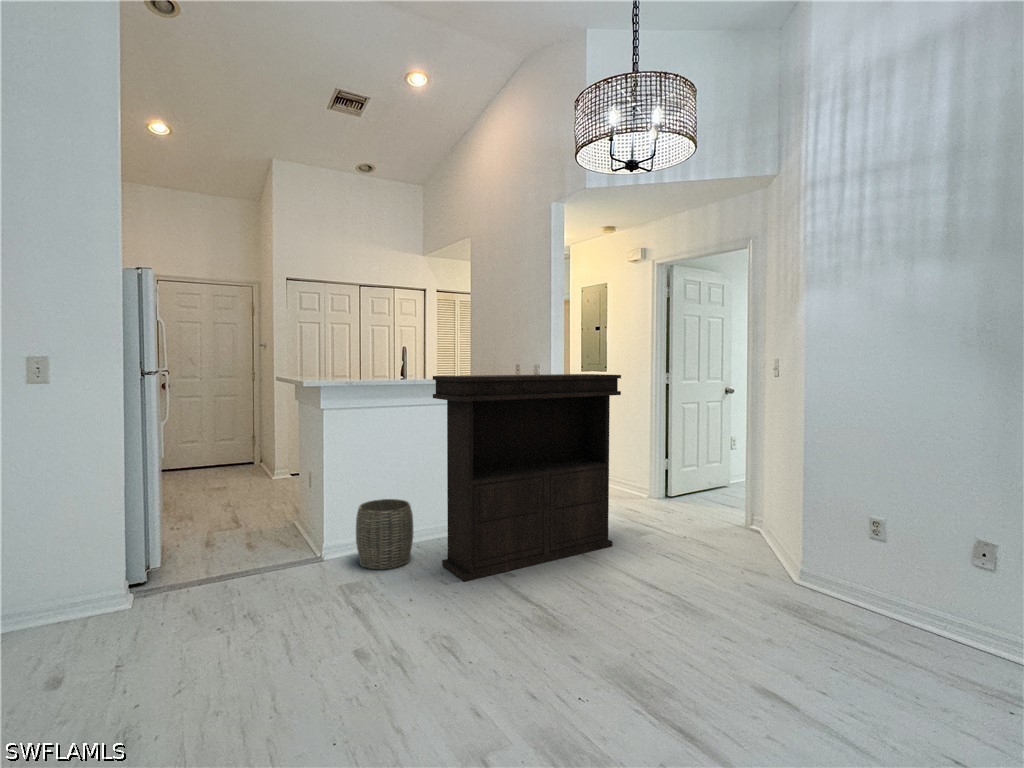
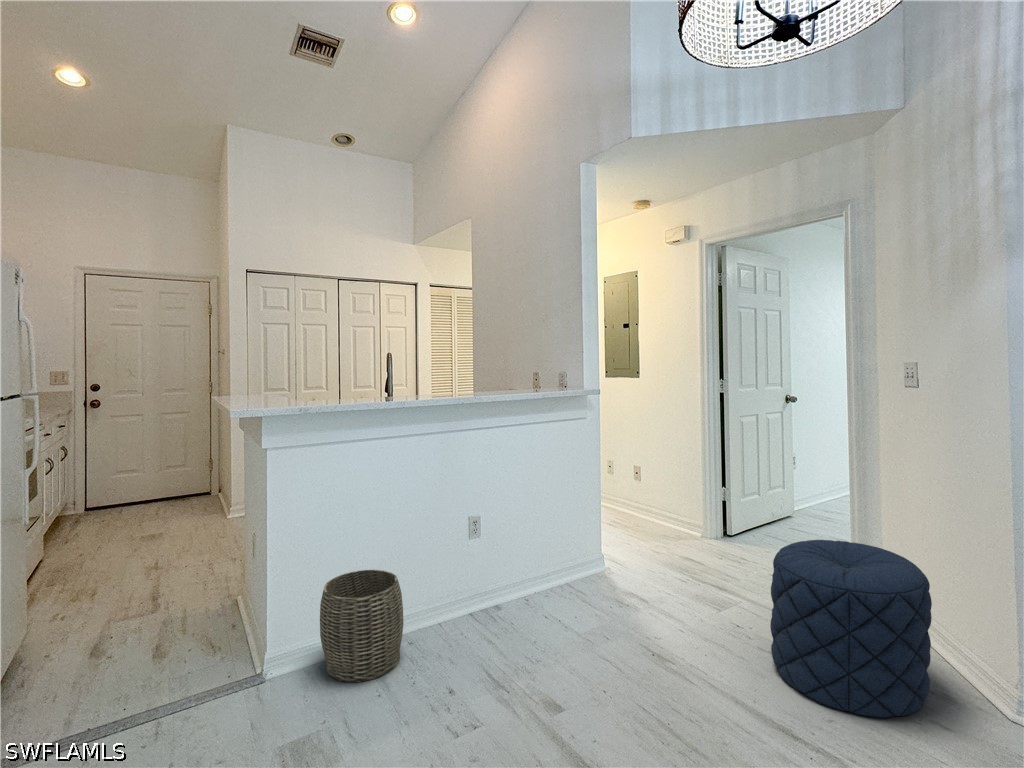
console table: present [433,374,621,581] -> none [426,387,687,706]
pouf: none [668,482,768,590] -> present [770,540,932,717]

